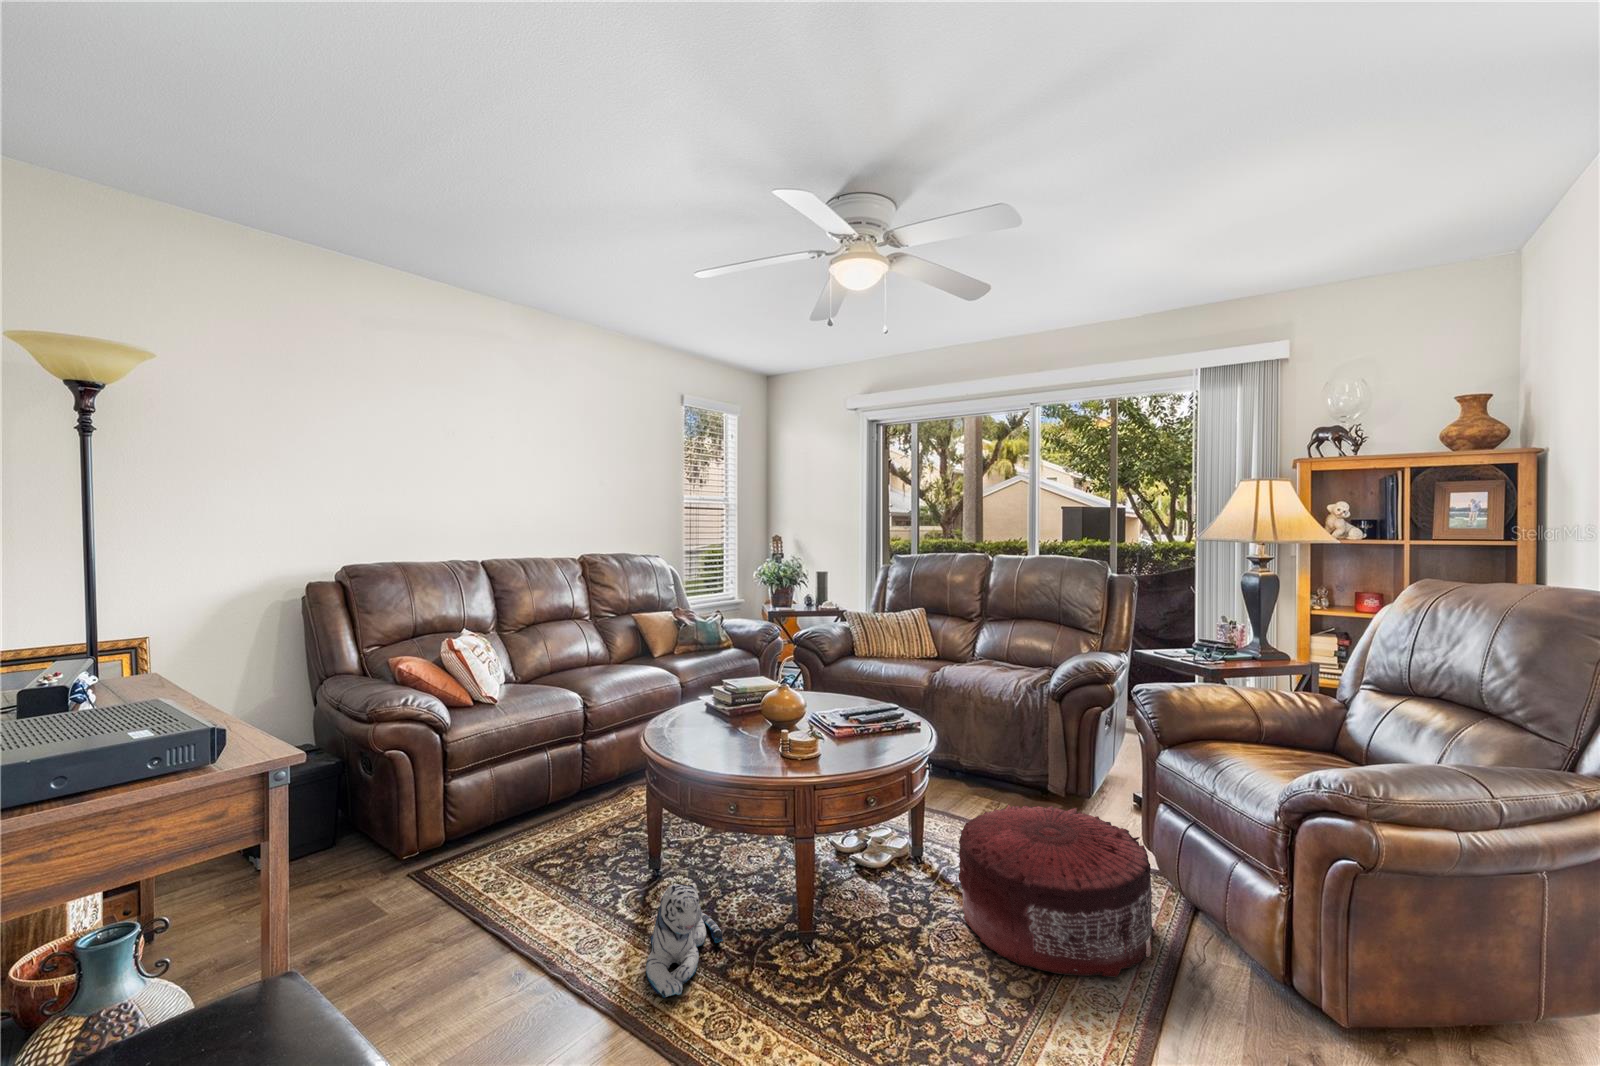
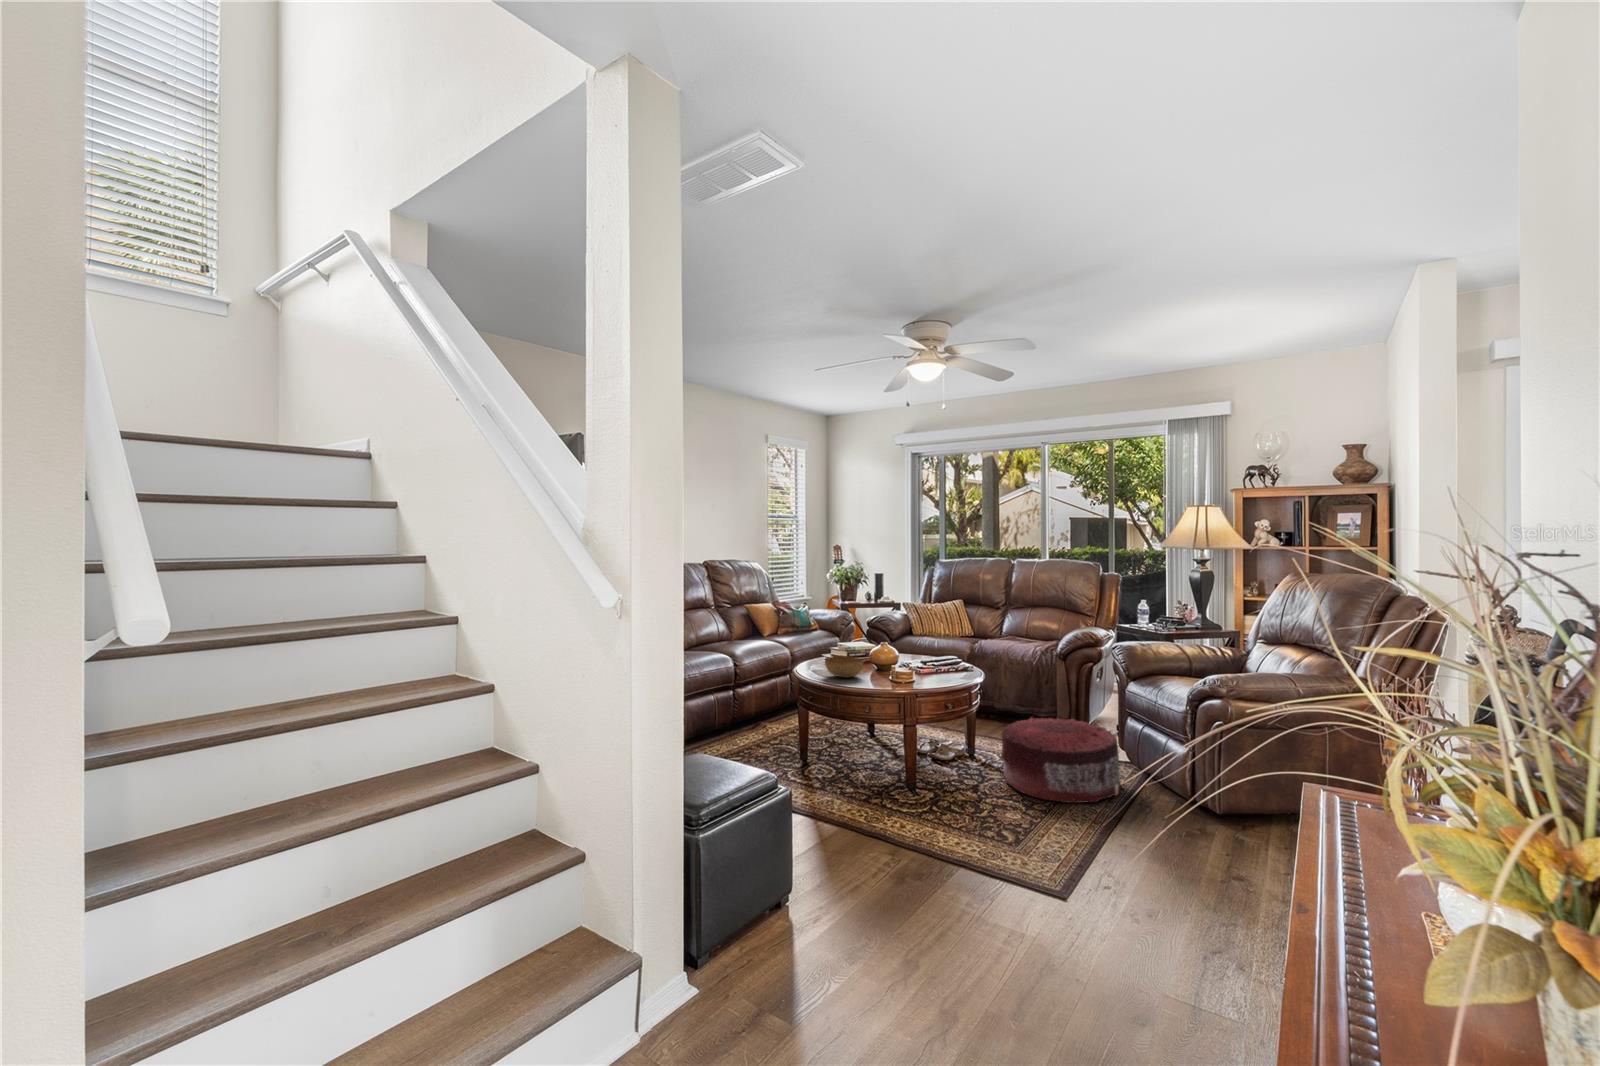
bowl: none [682,705,744,743] -> present [825,656,863,678]
plush toy: present [646,884,723,998] -> none [818,754,862,811]

